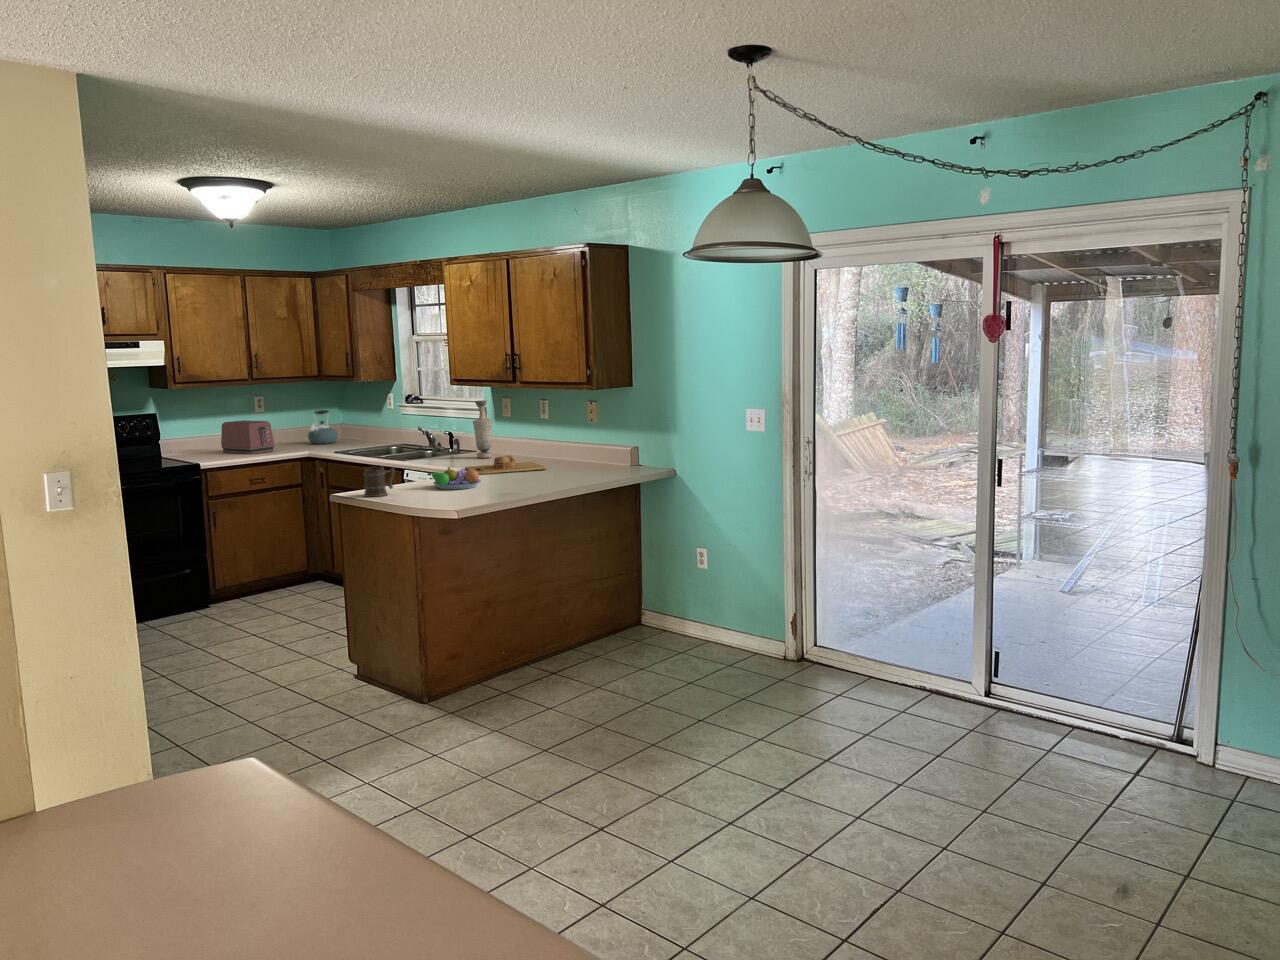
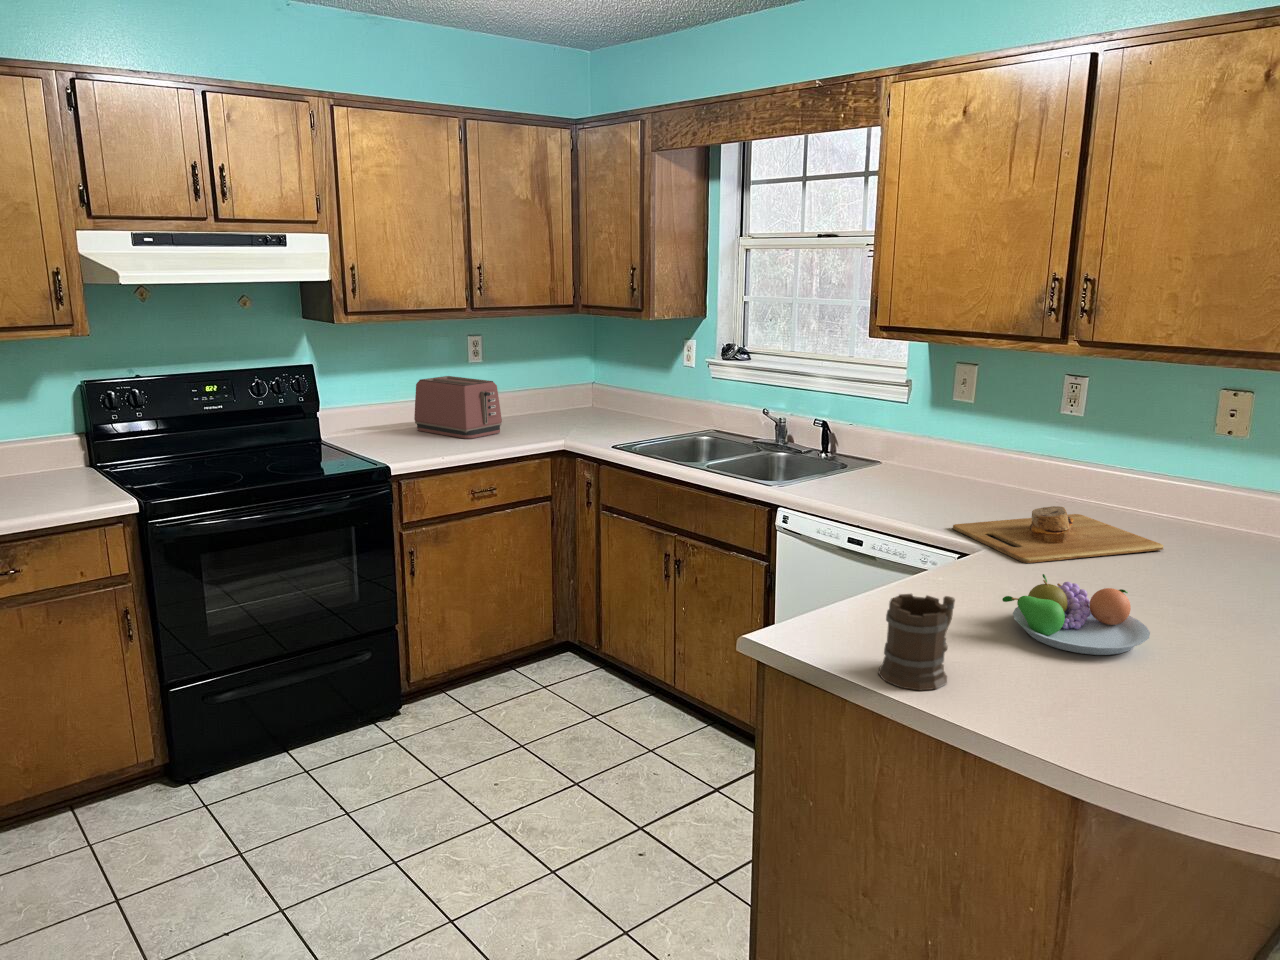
vase: present [473,400,492,458] -> none [911,370,952,485]
kettle: present [308,410,338,444] -> none [544,359,590,416]

